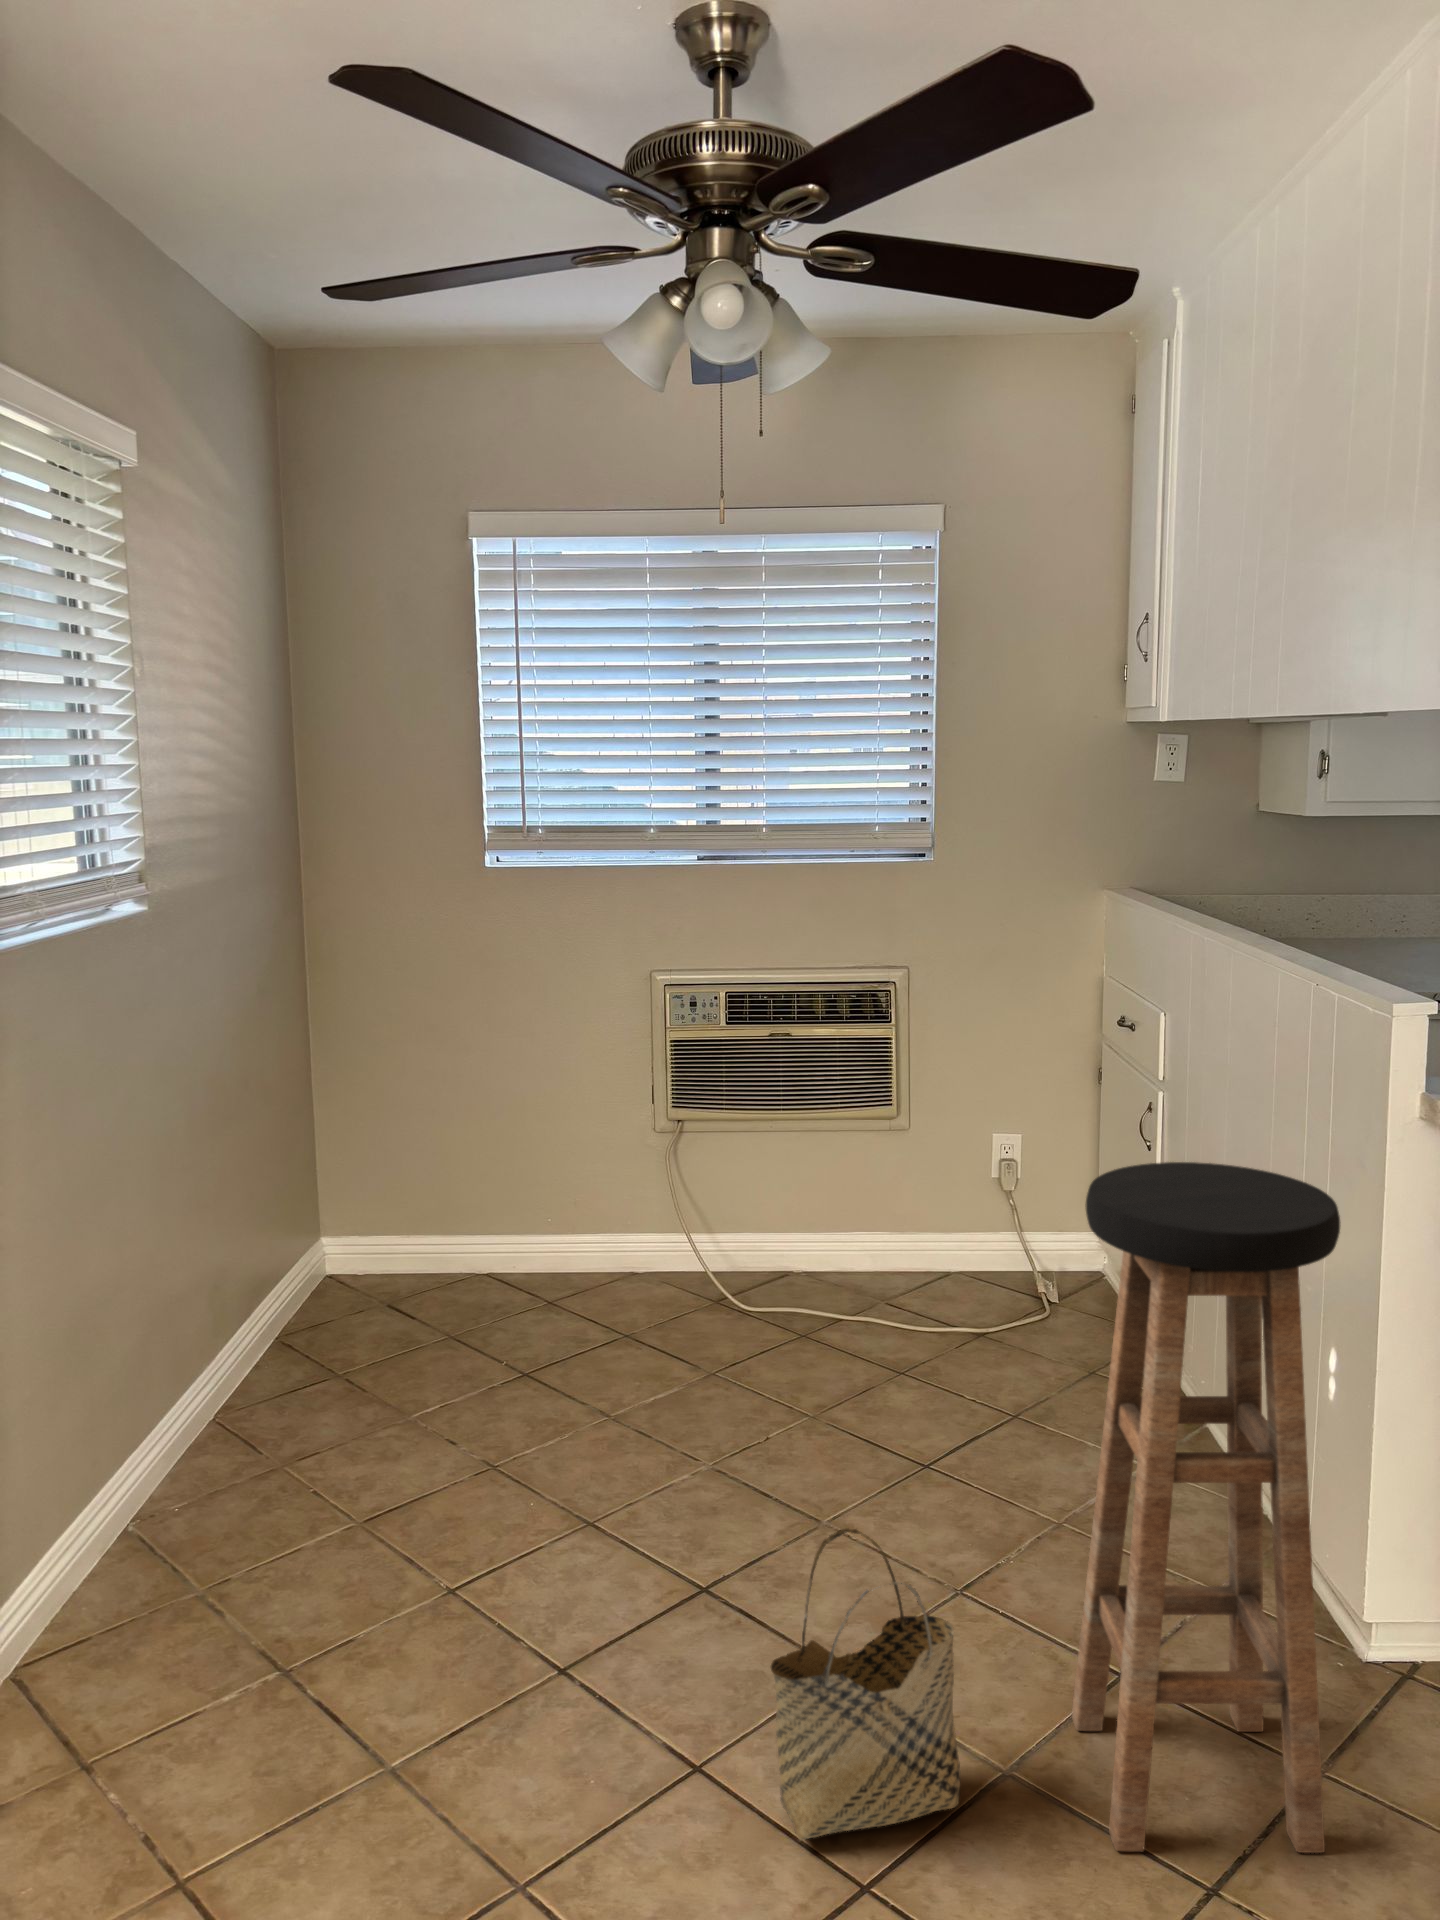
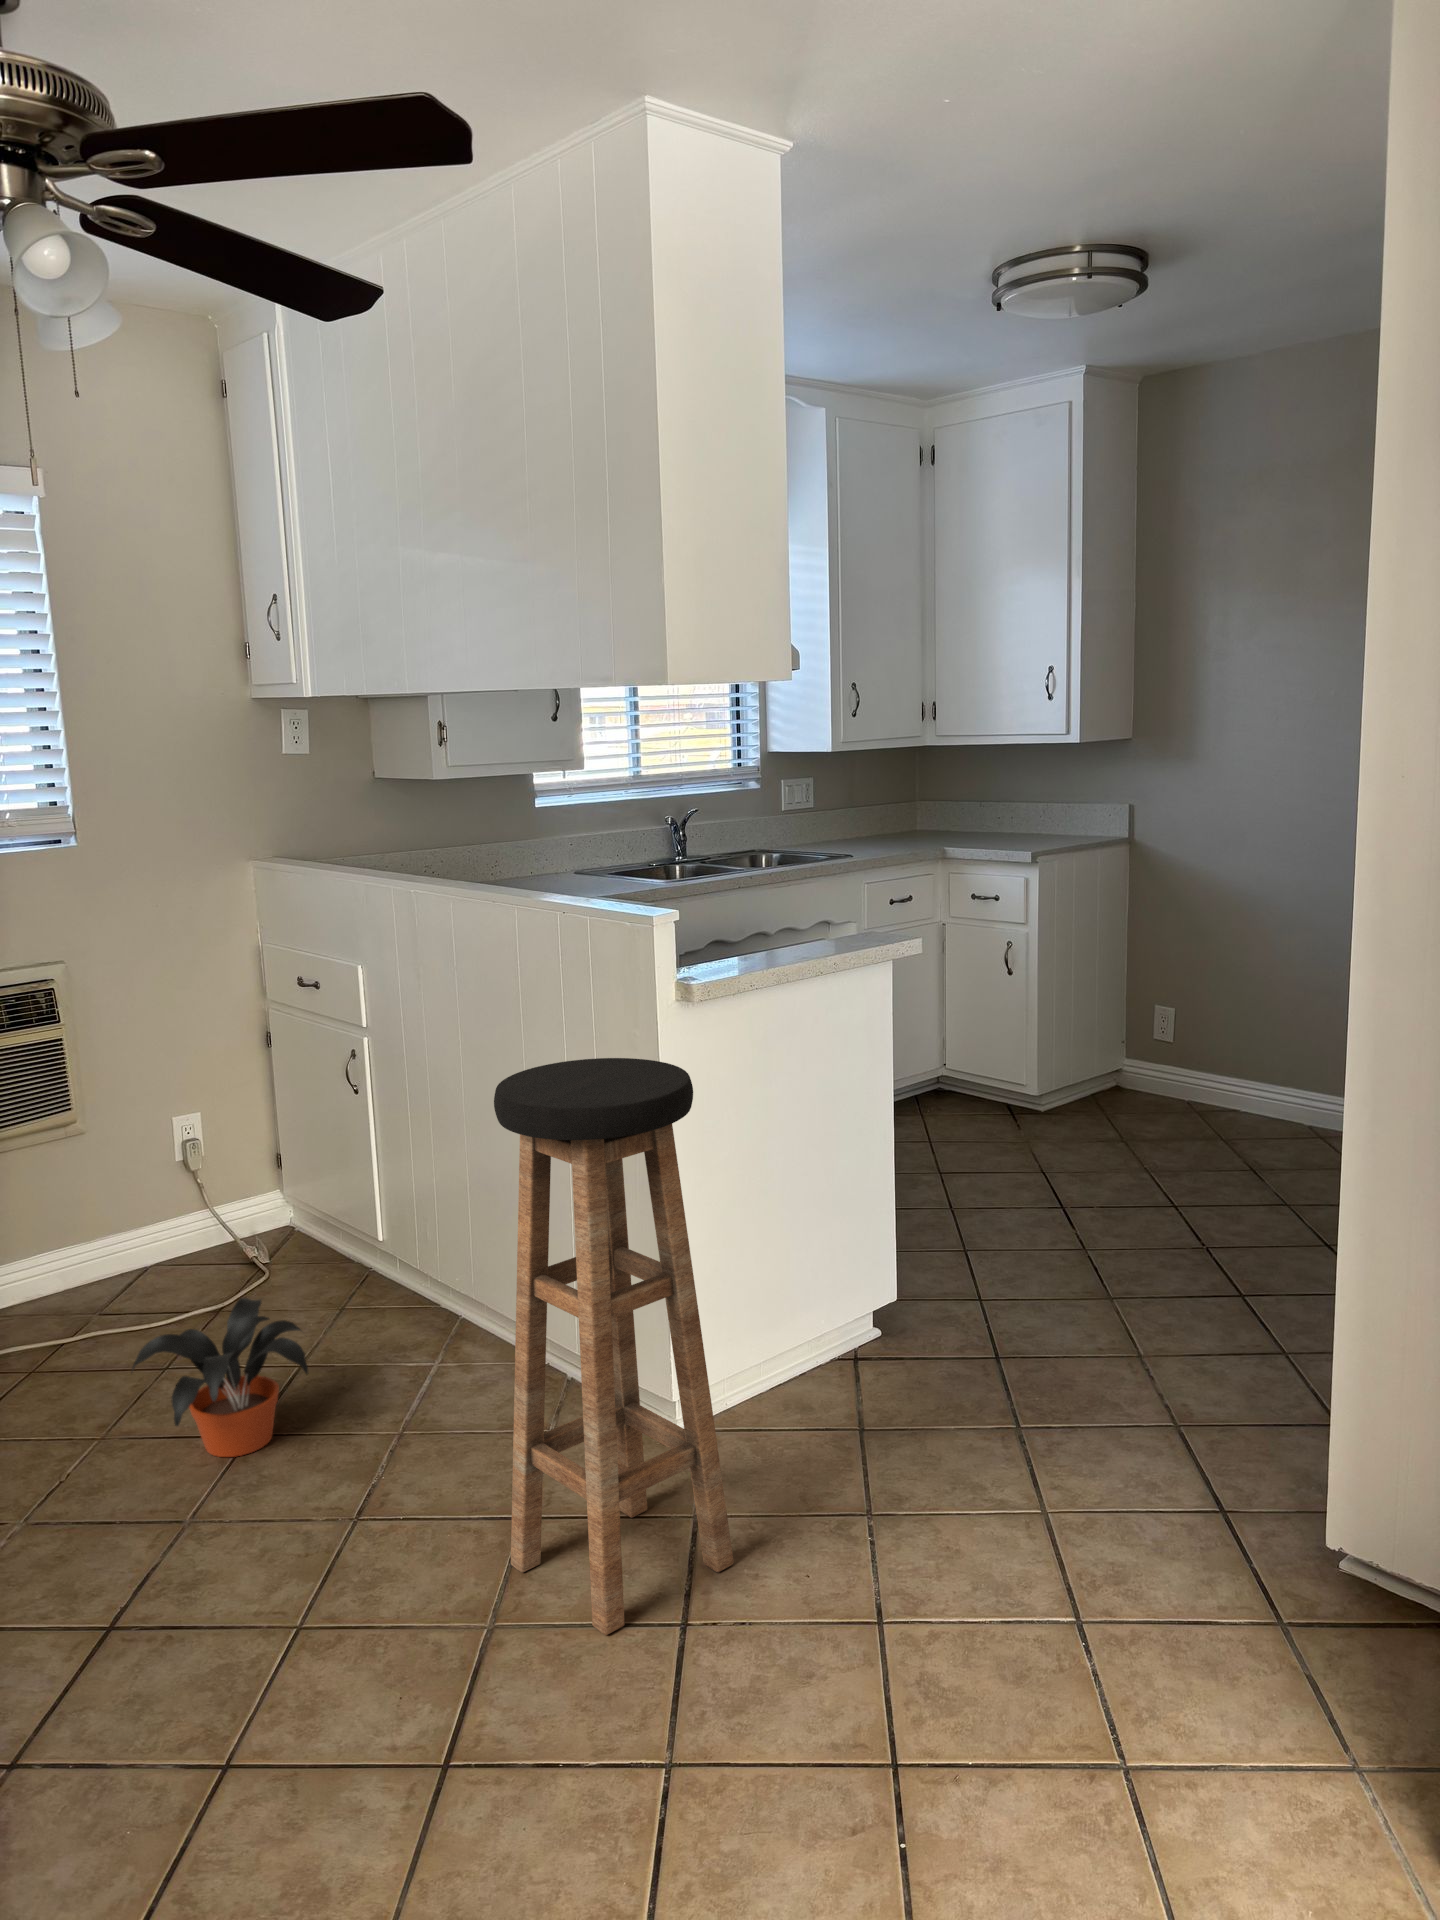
potted plant: none [826,1326,996,1483] -> present [132,1298,308,1457]
woven basket: present [771,1529,960,1841] -> none [311,1466,477,1761]

